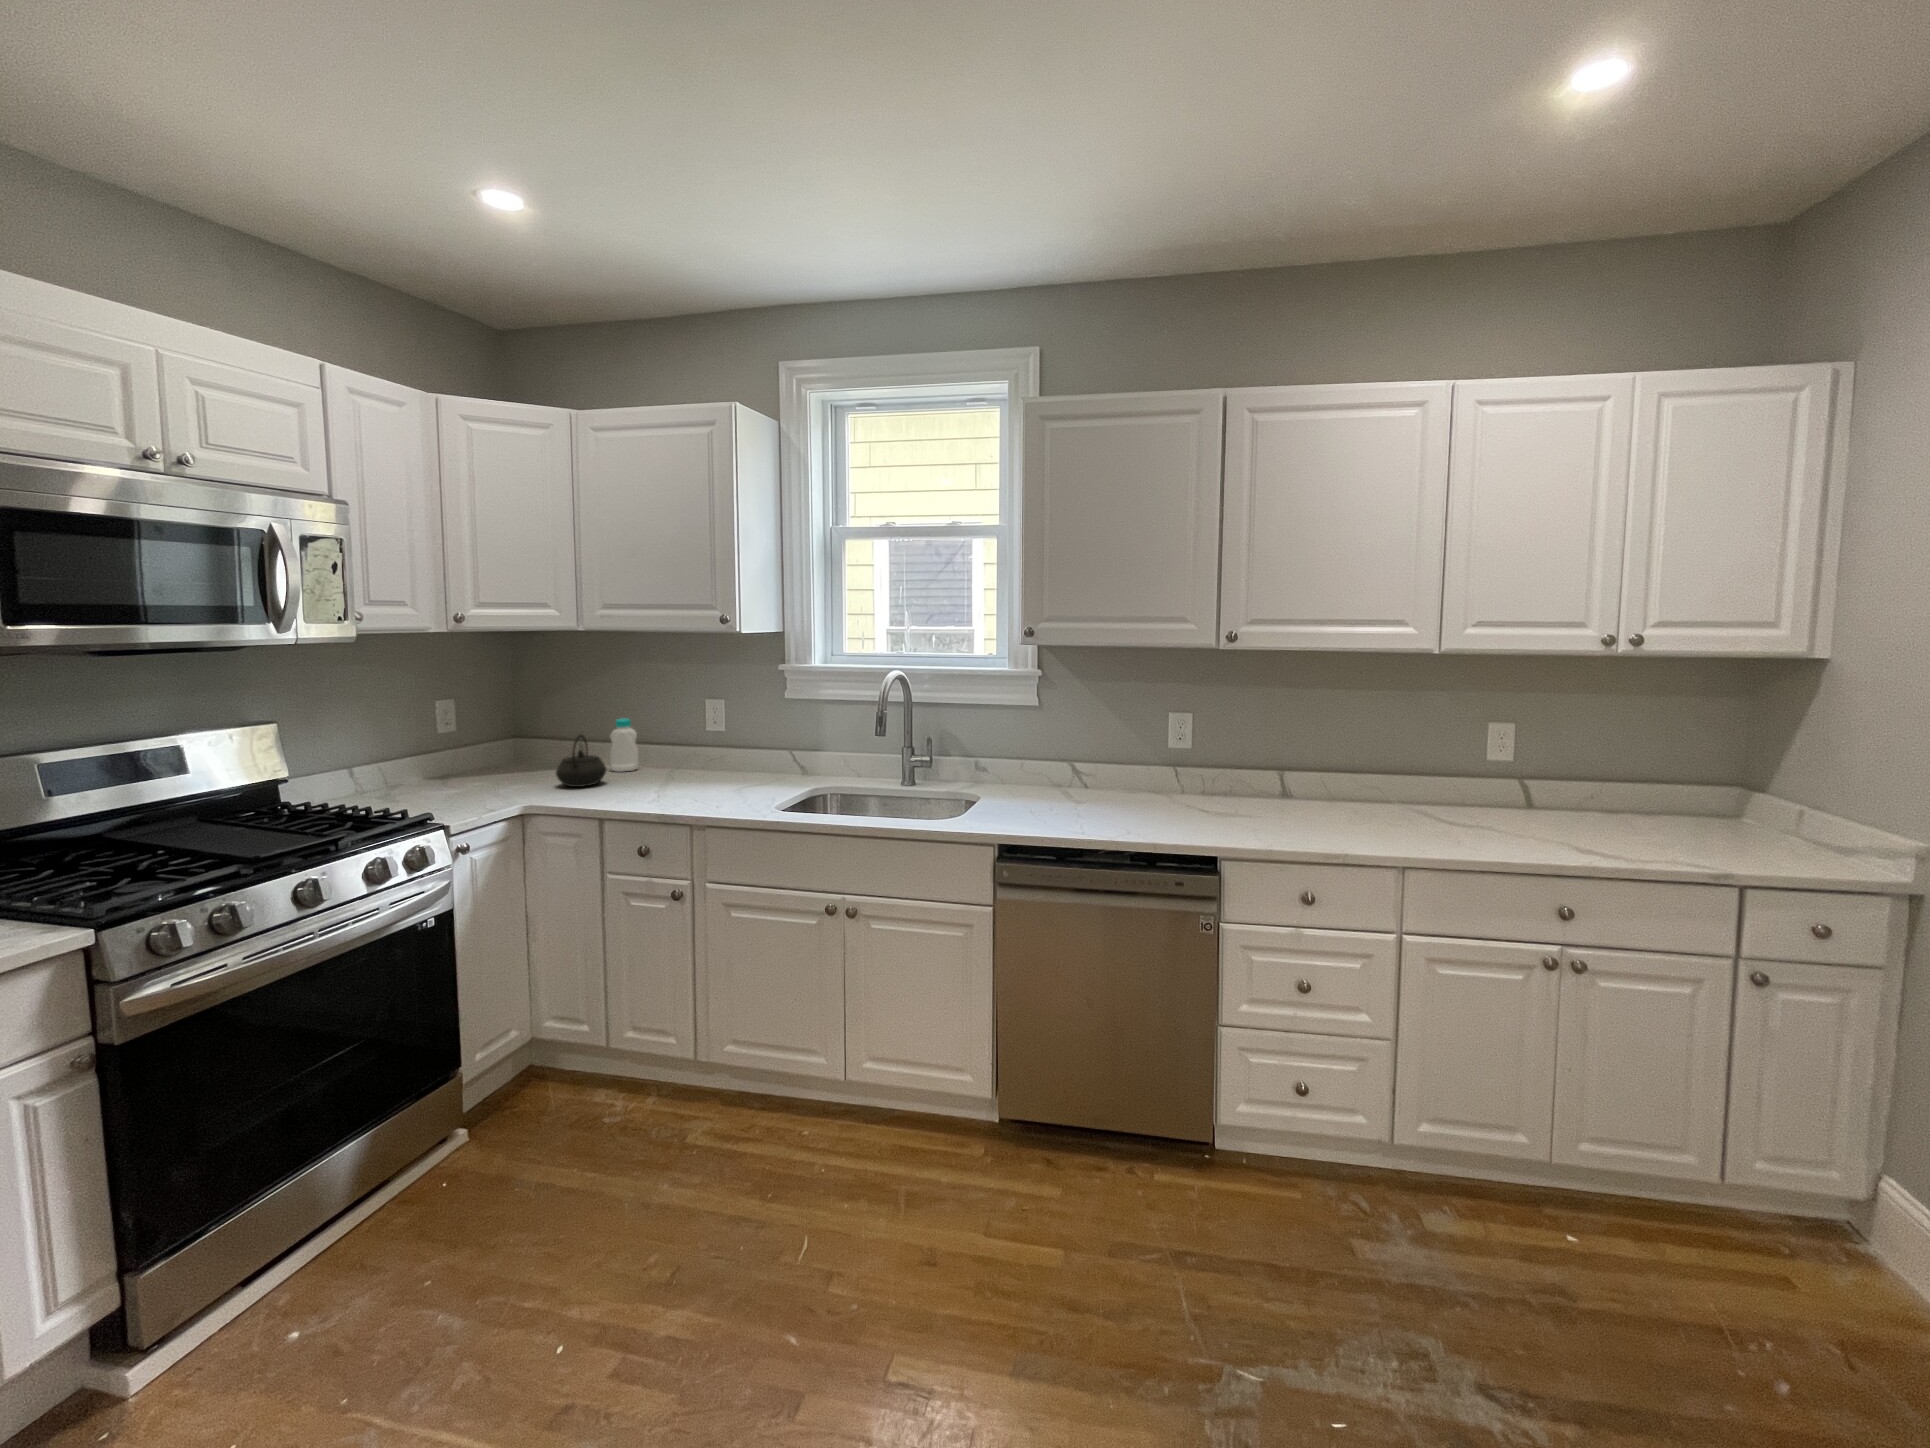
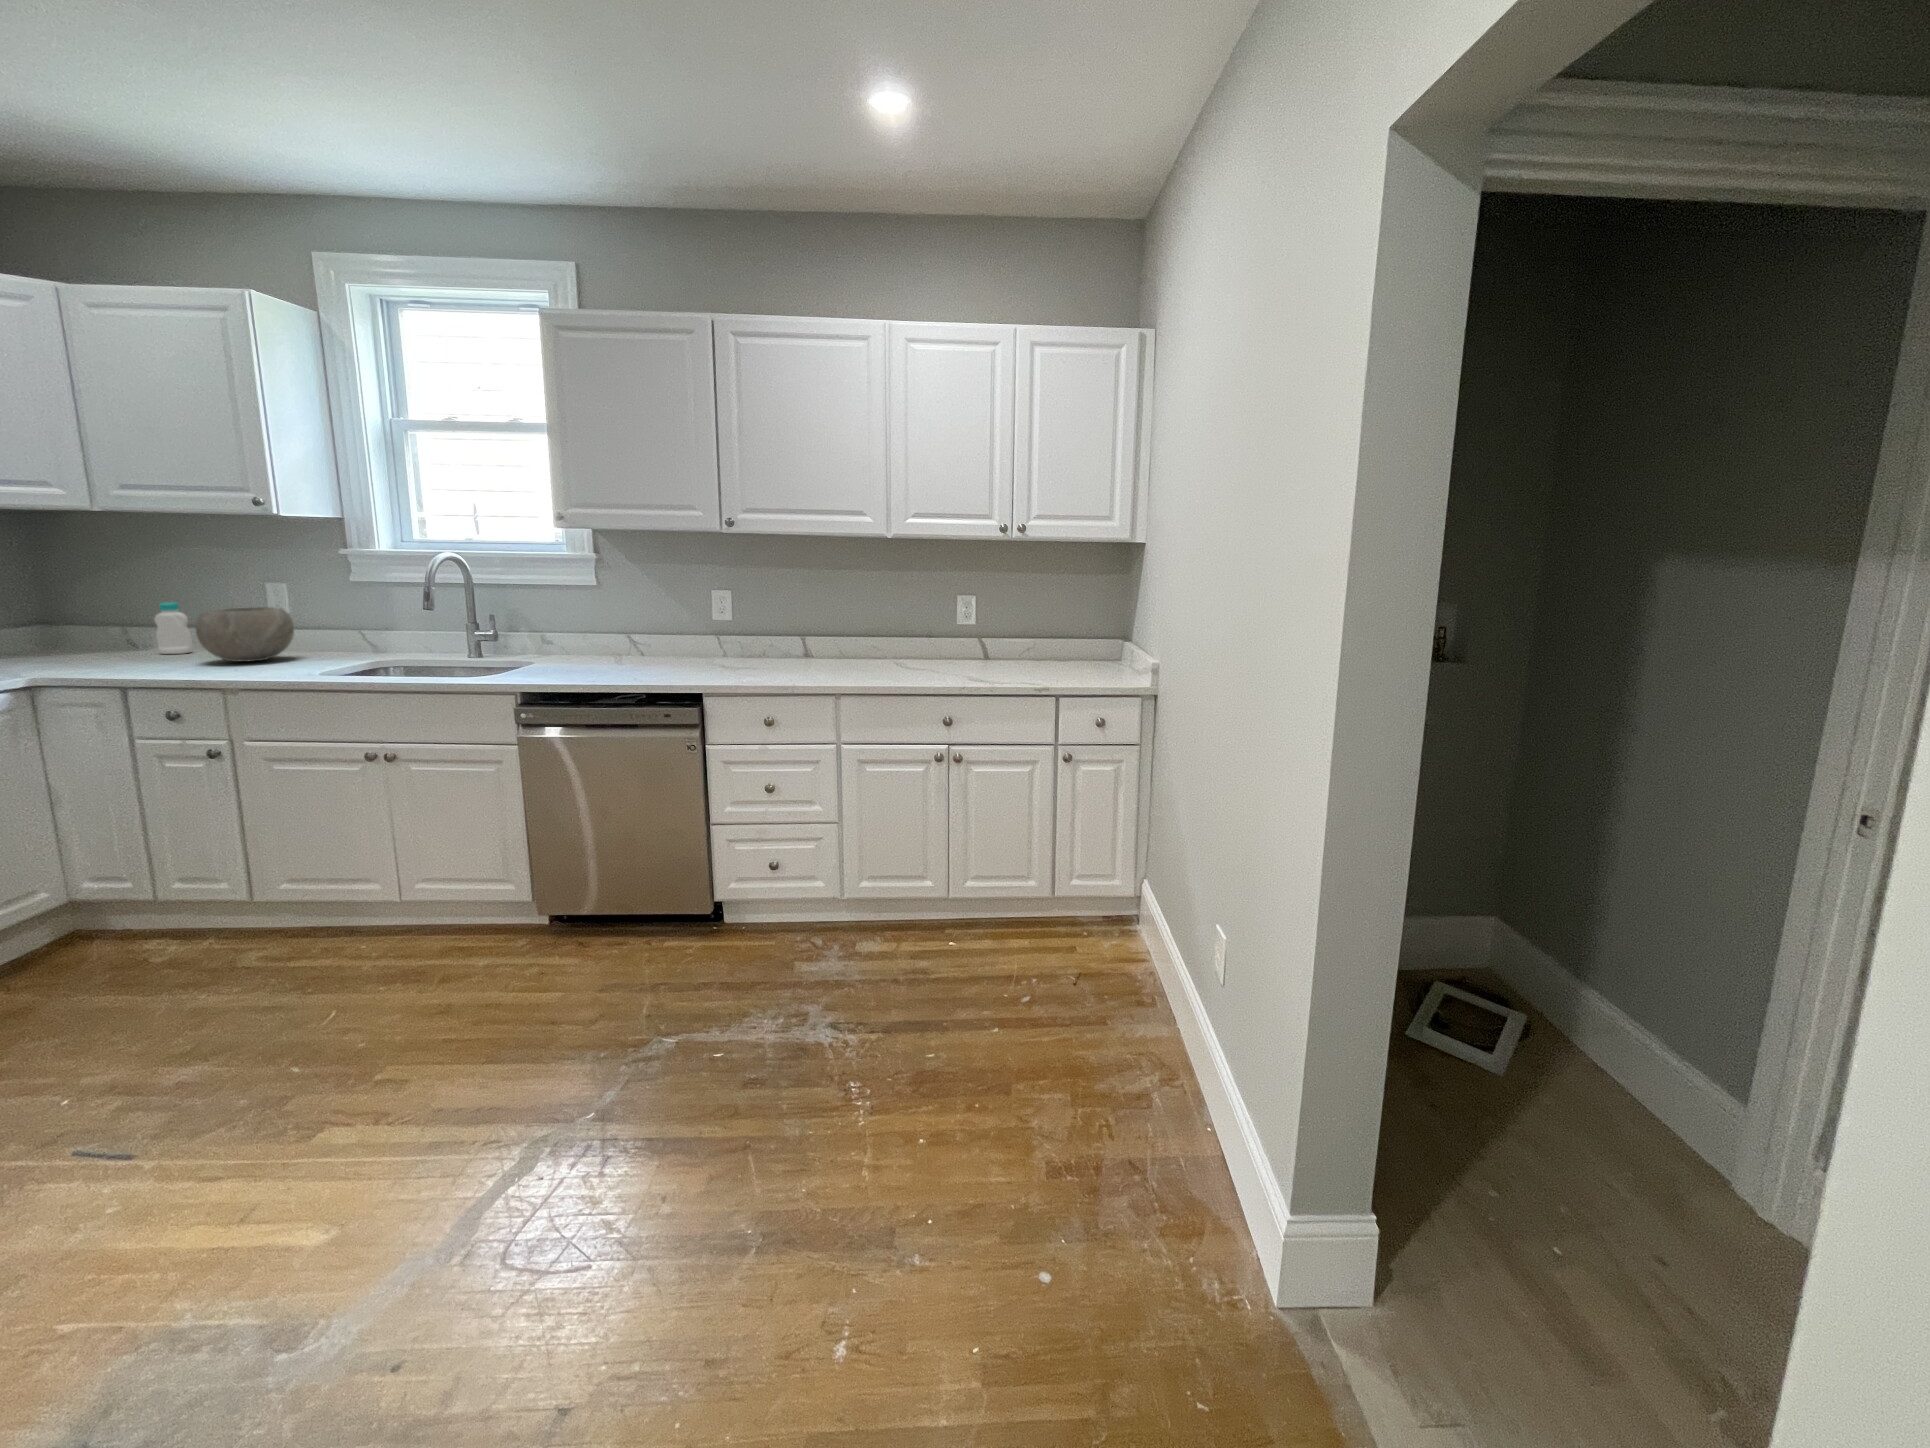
bowl: none [656,727,738,786] -> present [195,607,294,662]
kettle: present [556,735,607,787] -> none [79,614,144,665]

